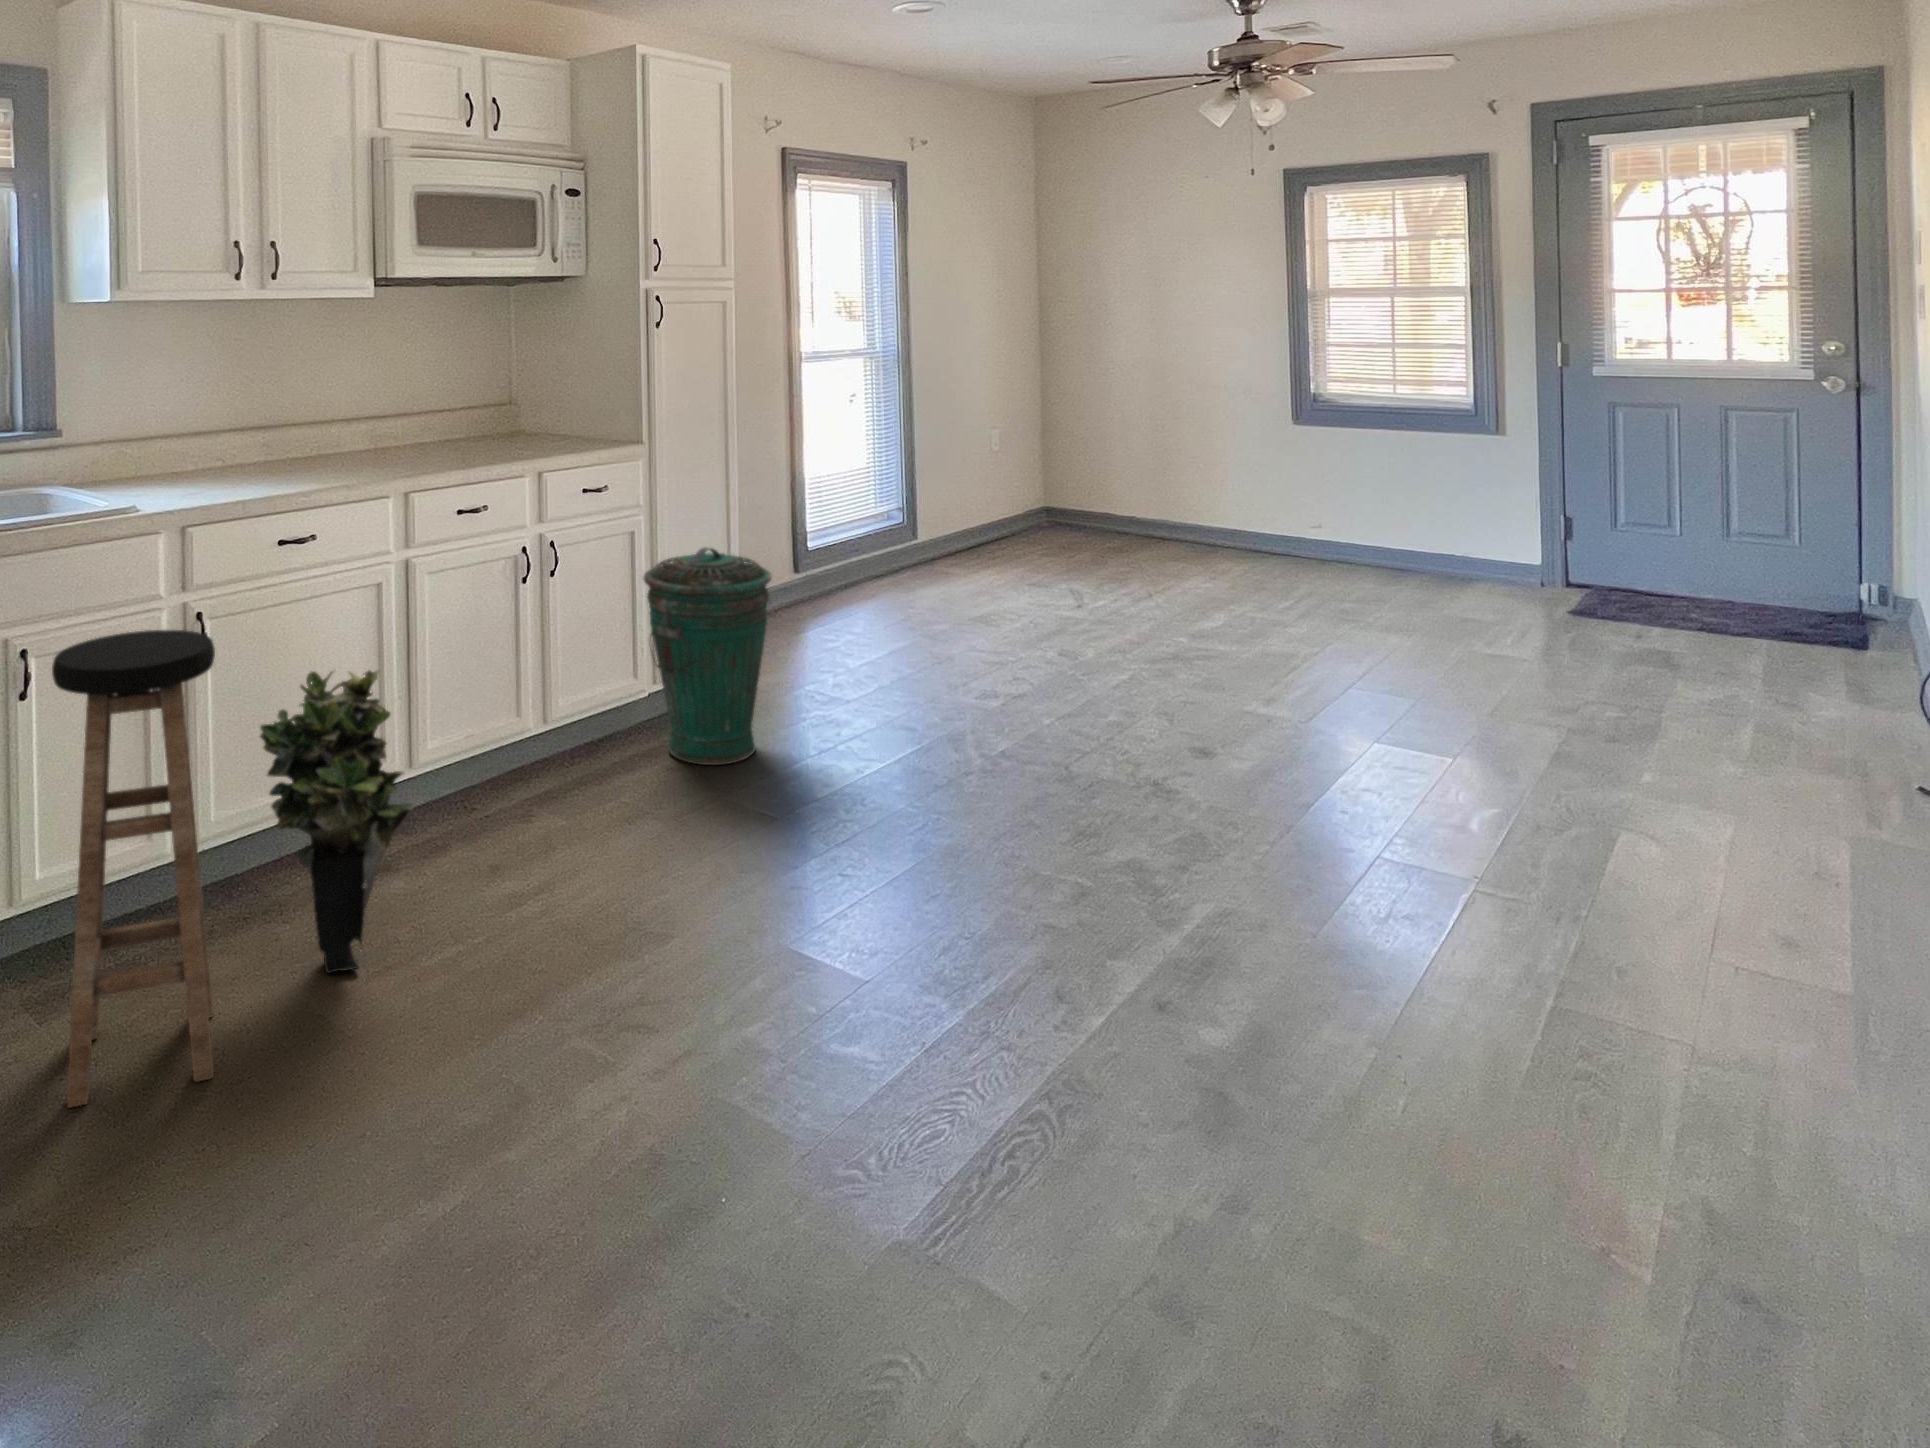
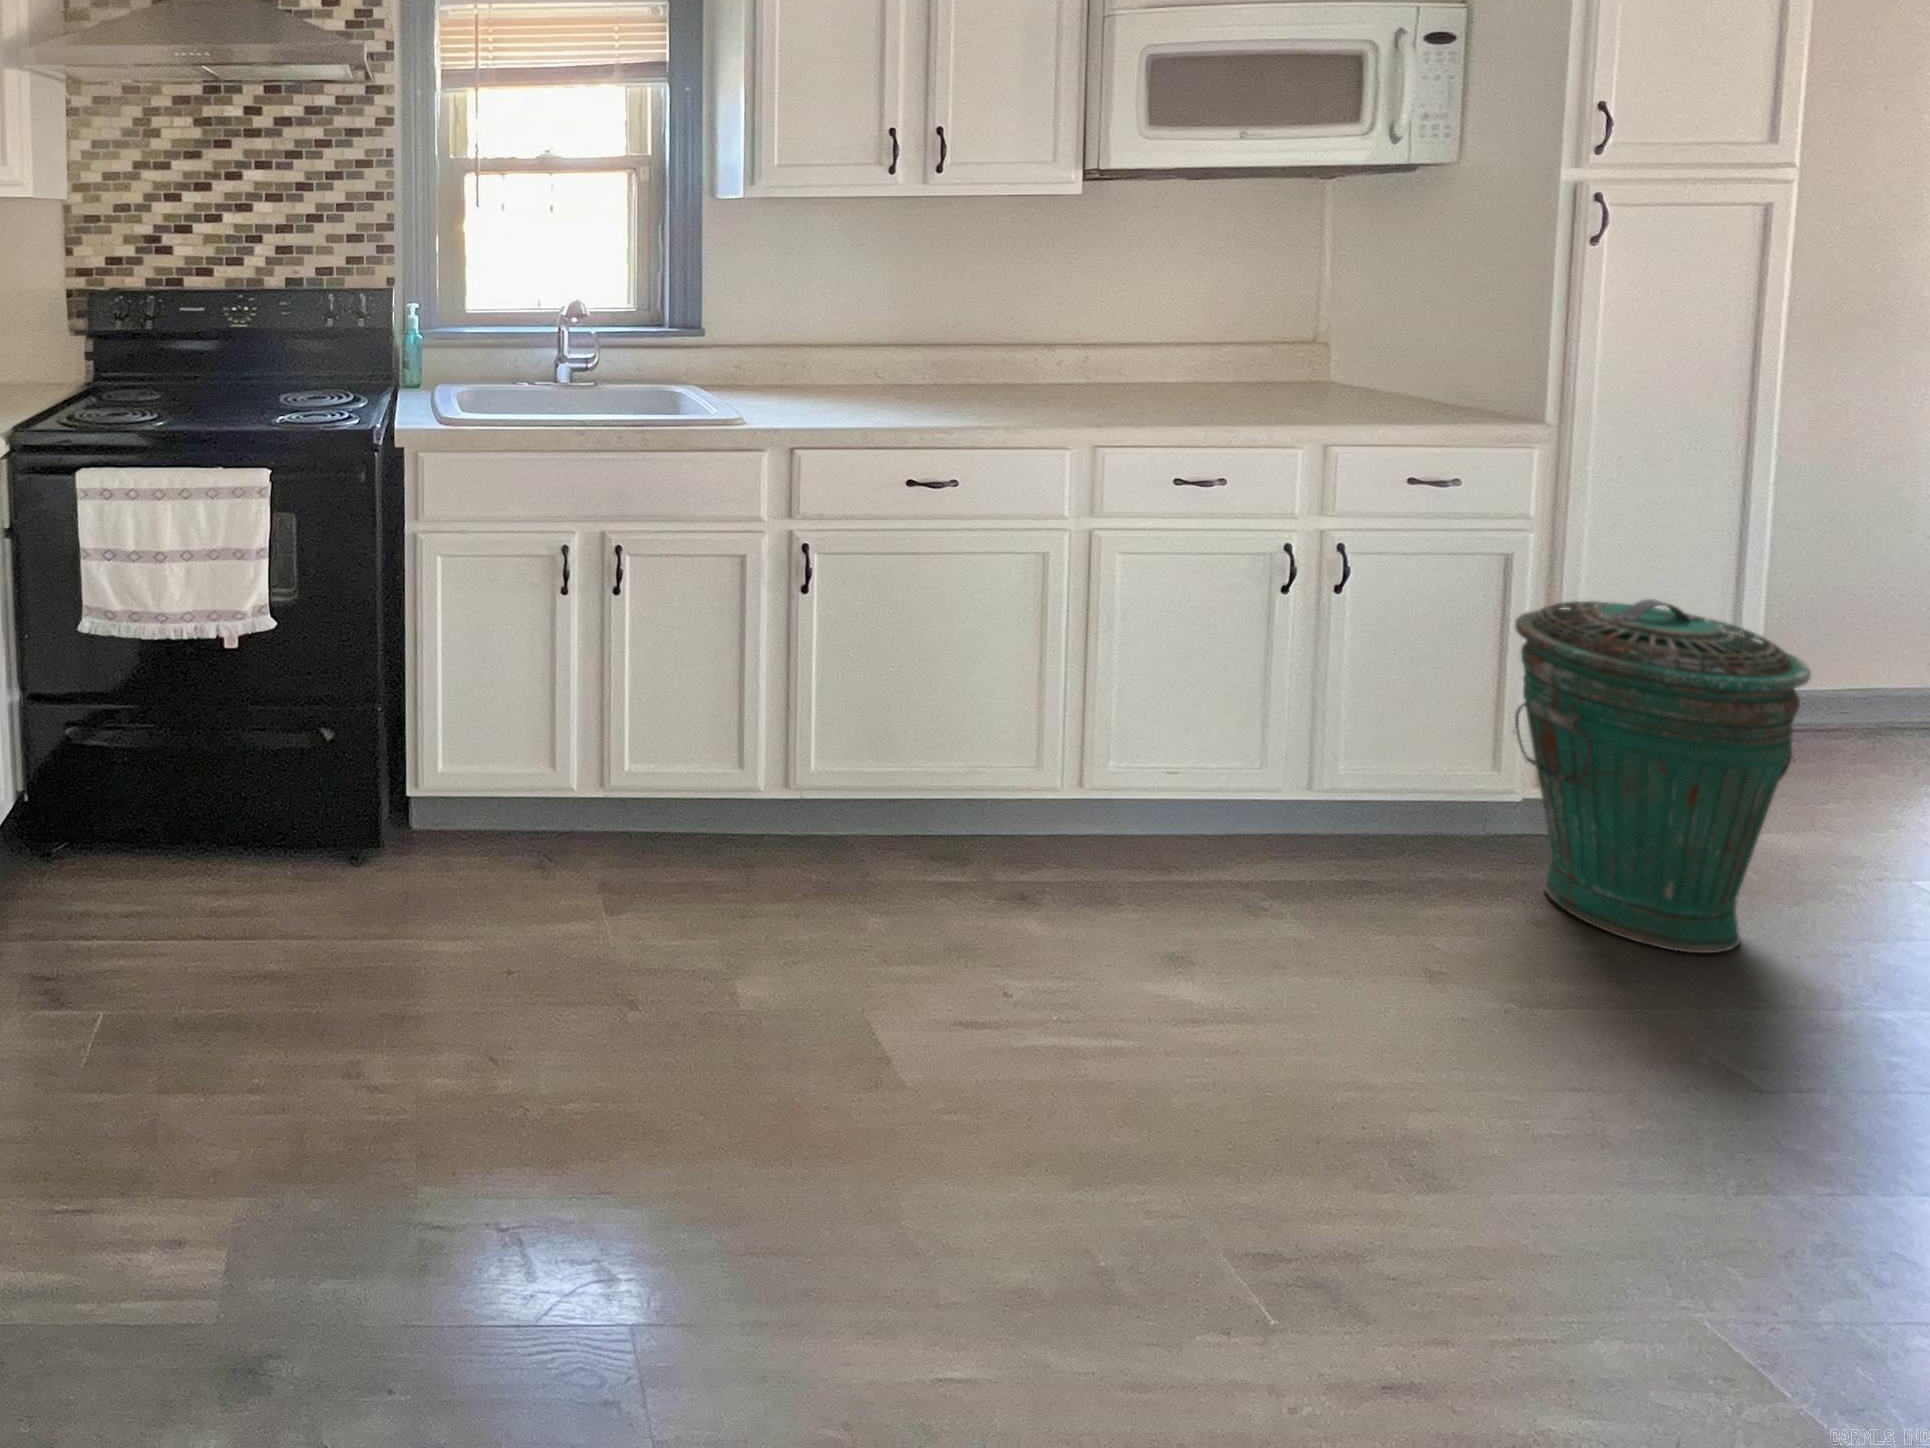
bar stool: present [52,630,215,1108] -> none [588,552,760,1050]
potted plant: present [260,671,414,973] -> none [836,638,1024,1003]

